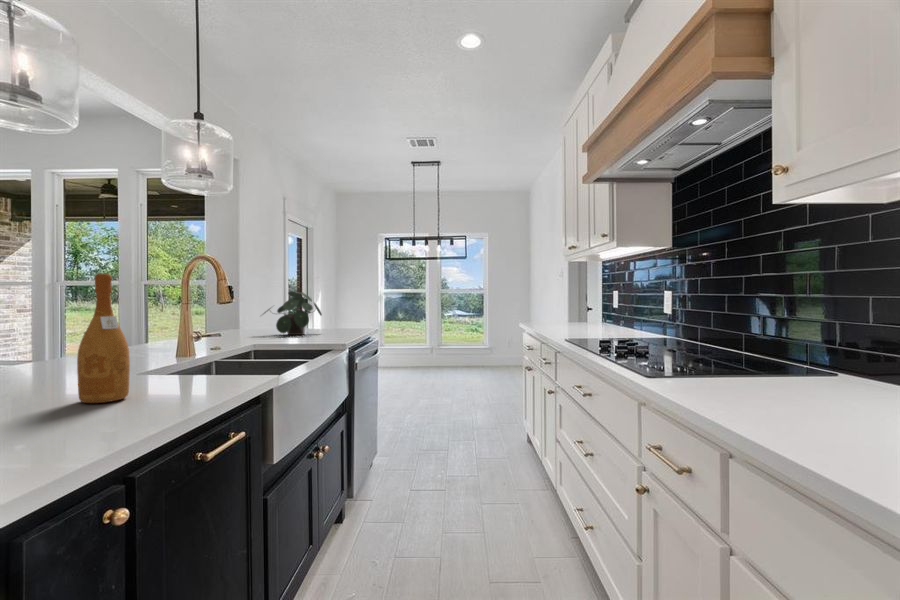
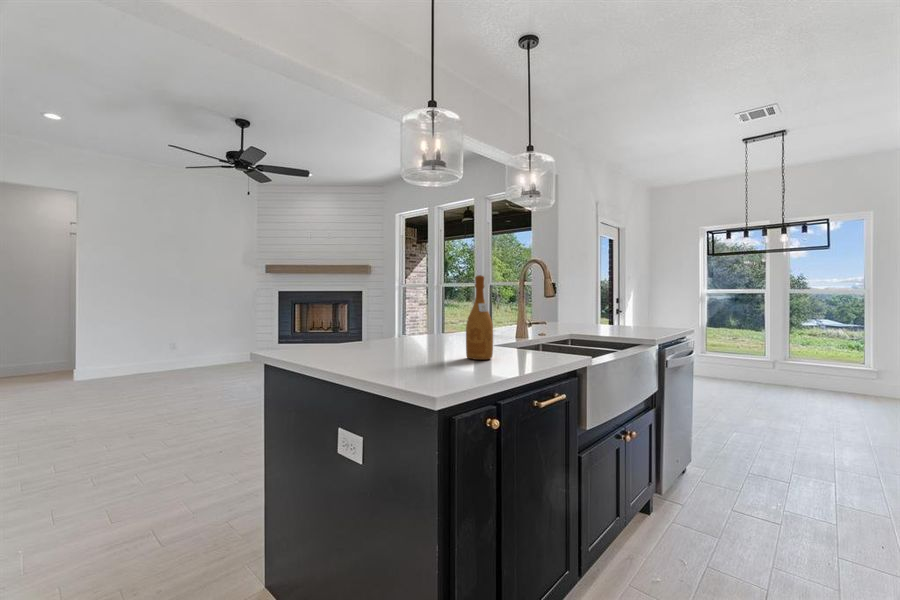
potted plant: present [264,292,322,335] -> none [576,291,633,331]

